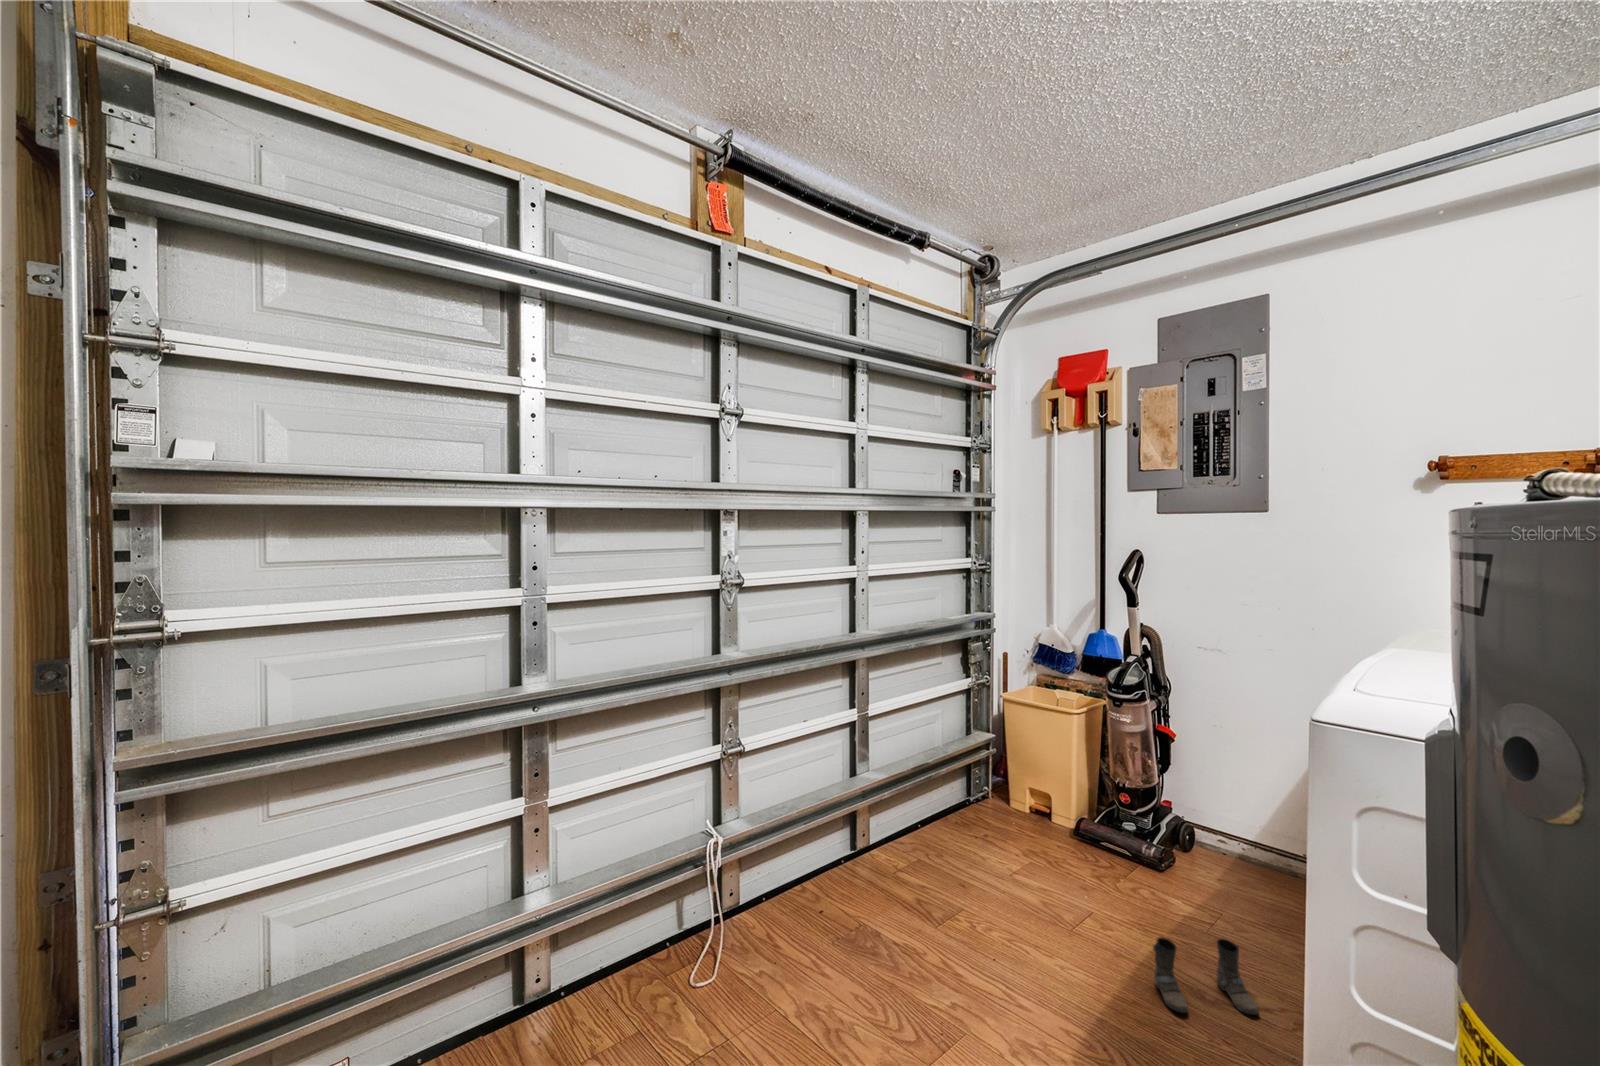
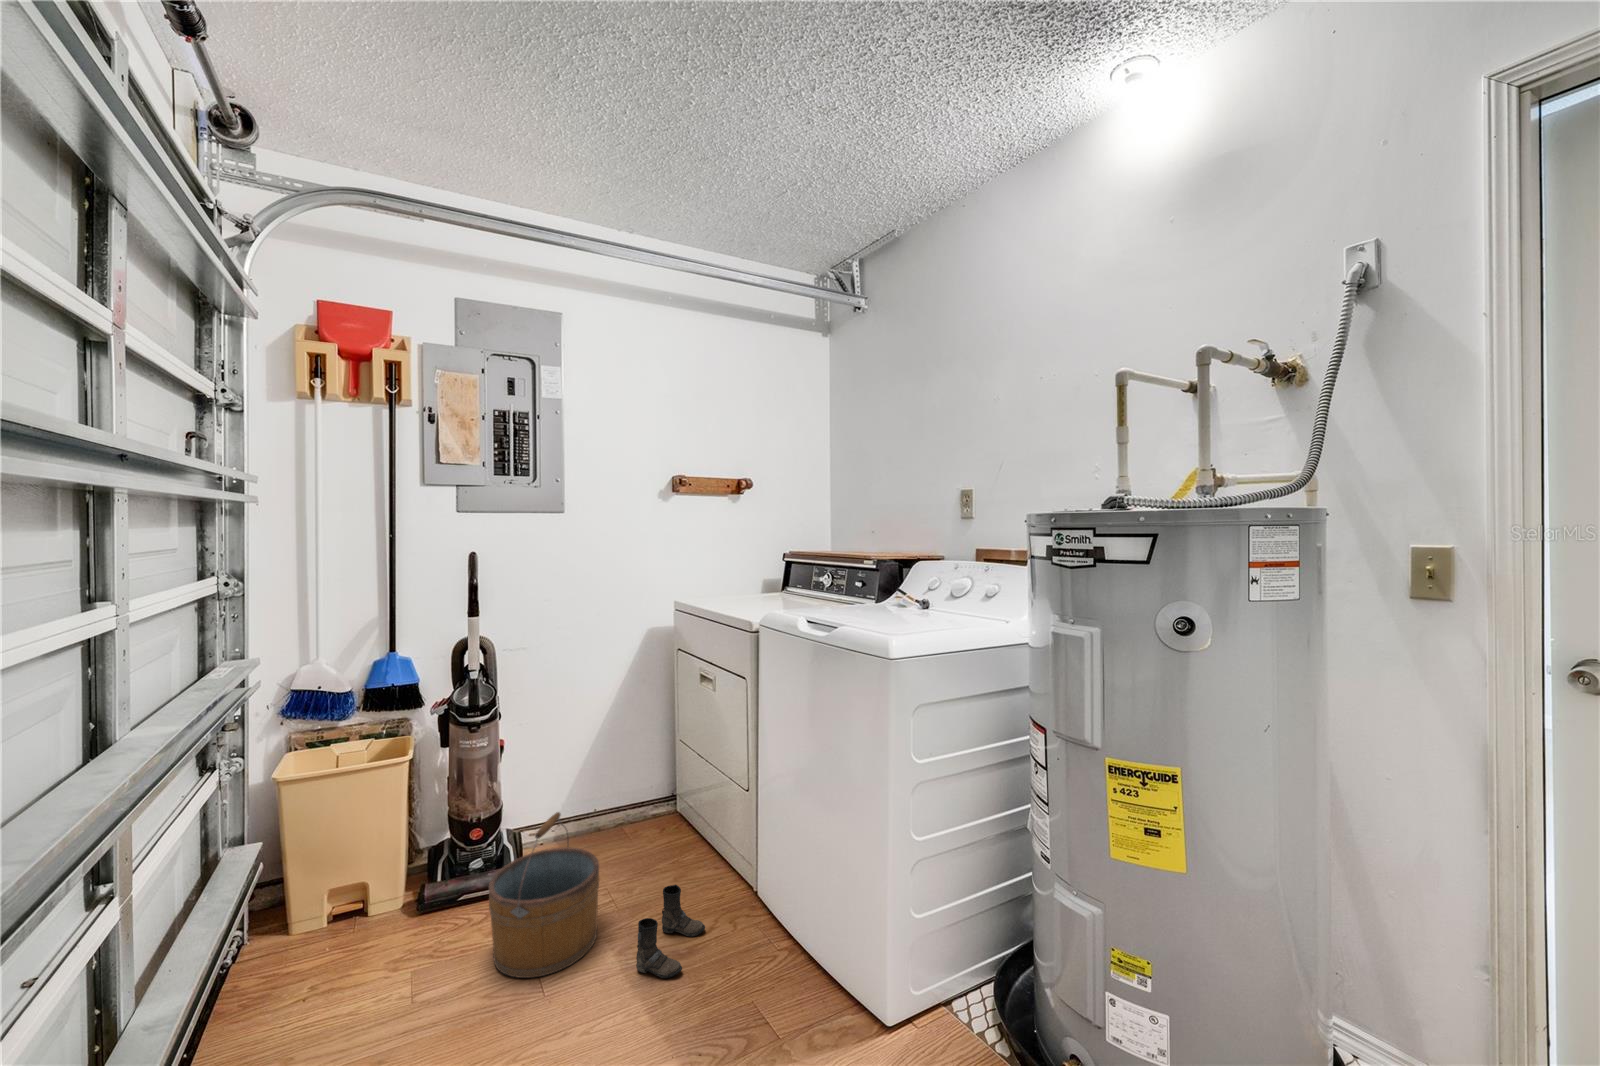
bucket: none [1075,804,1178,941] -> present [489,812,599,978]

